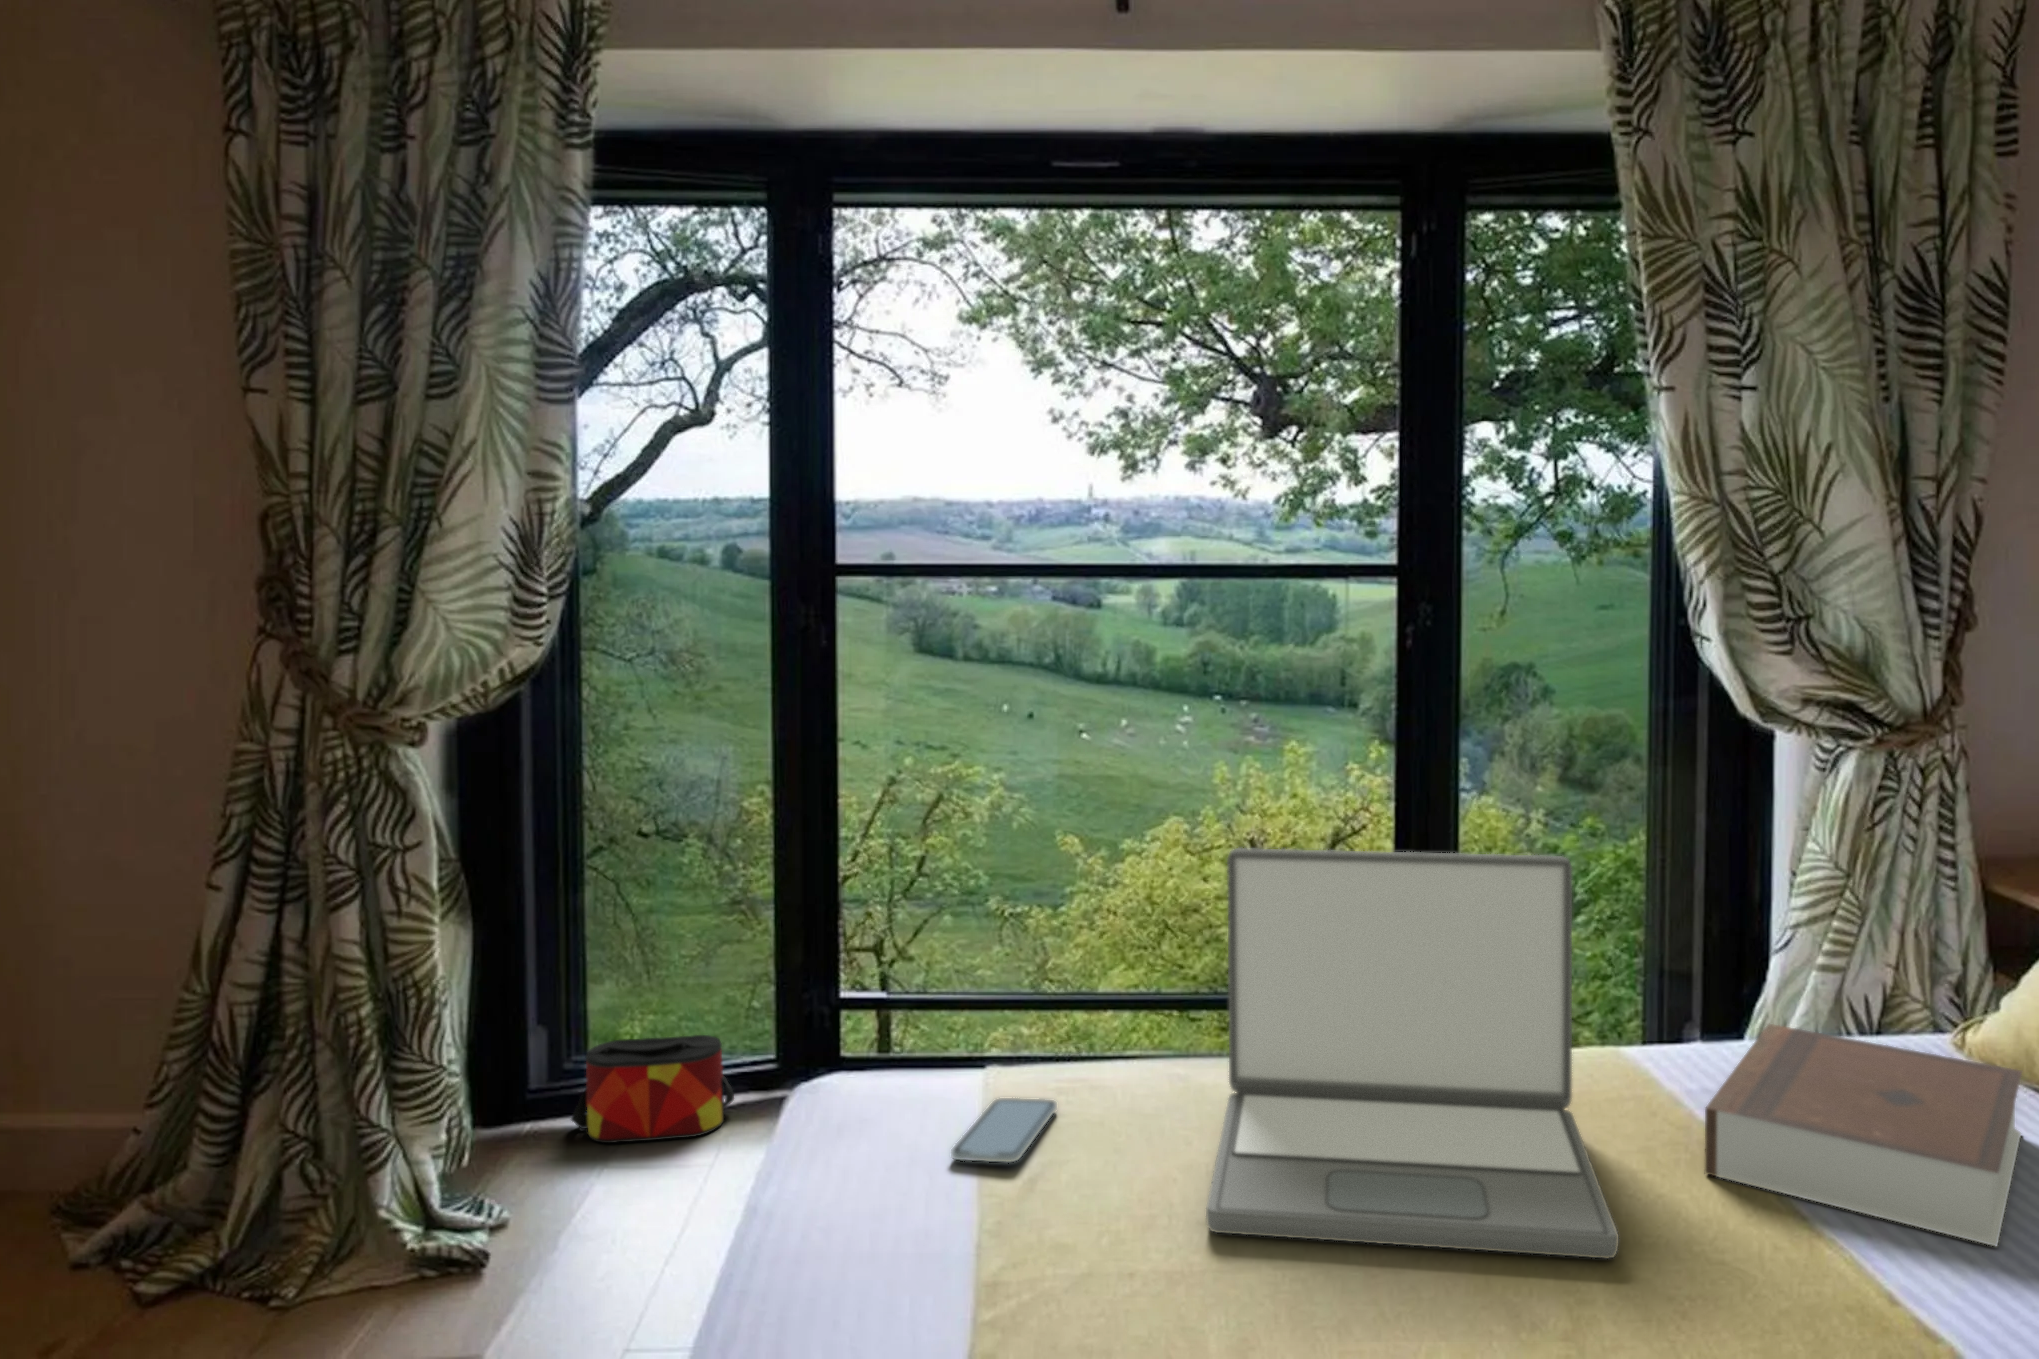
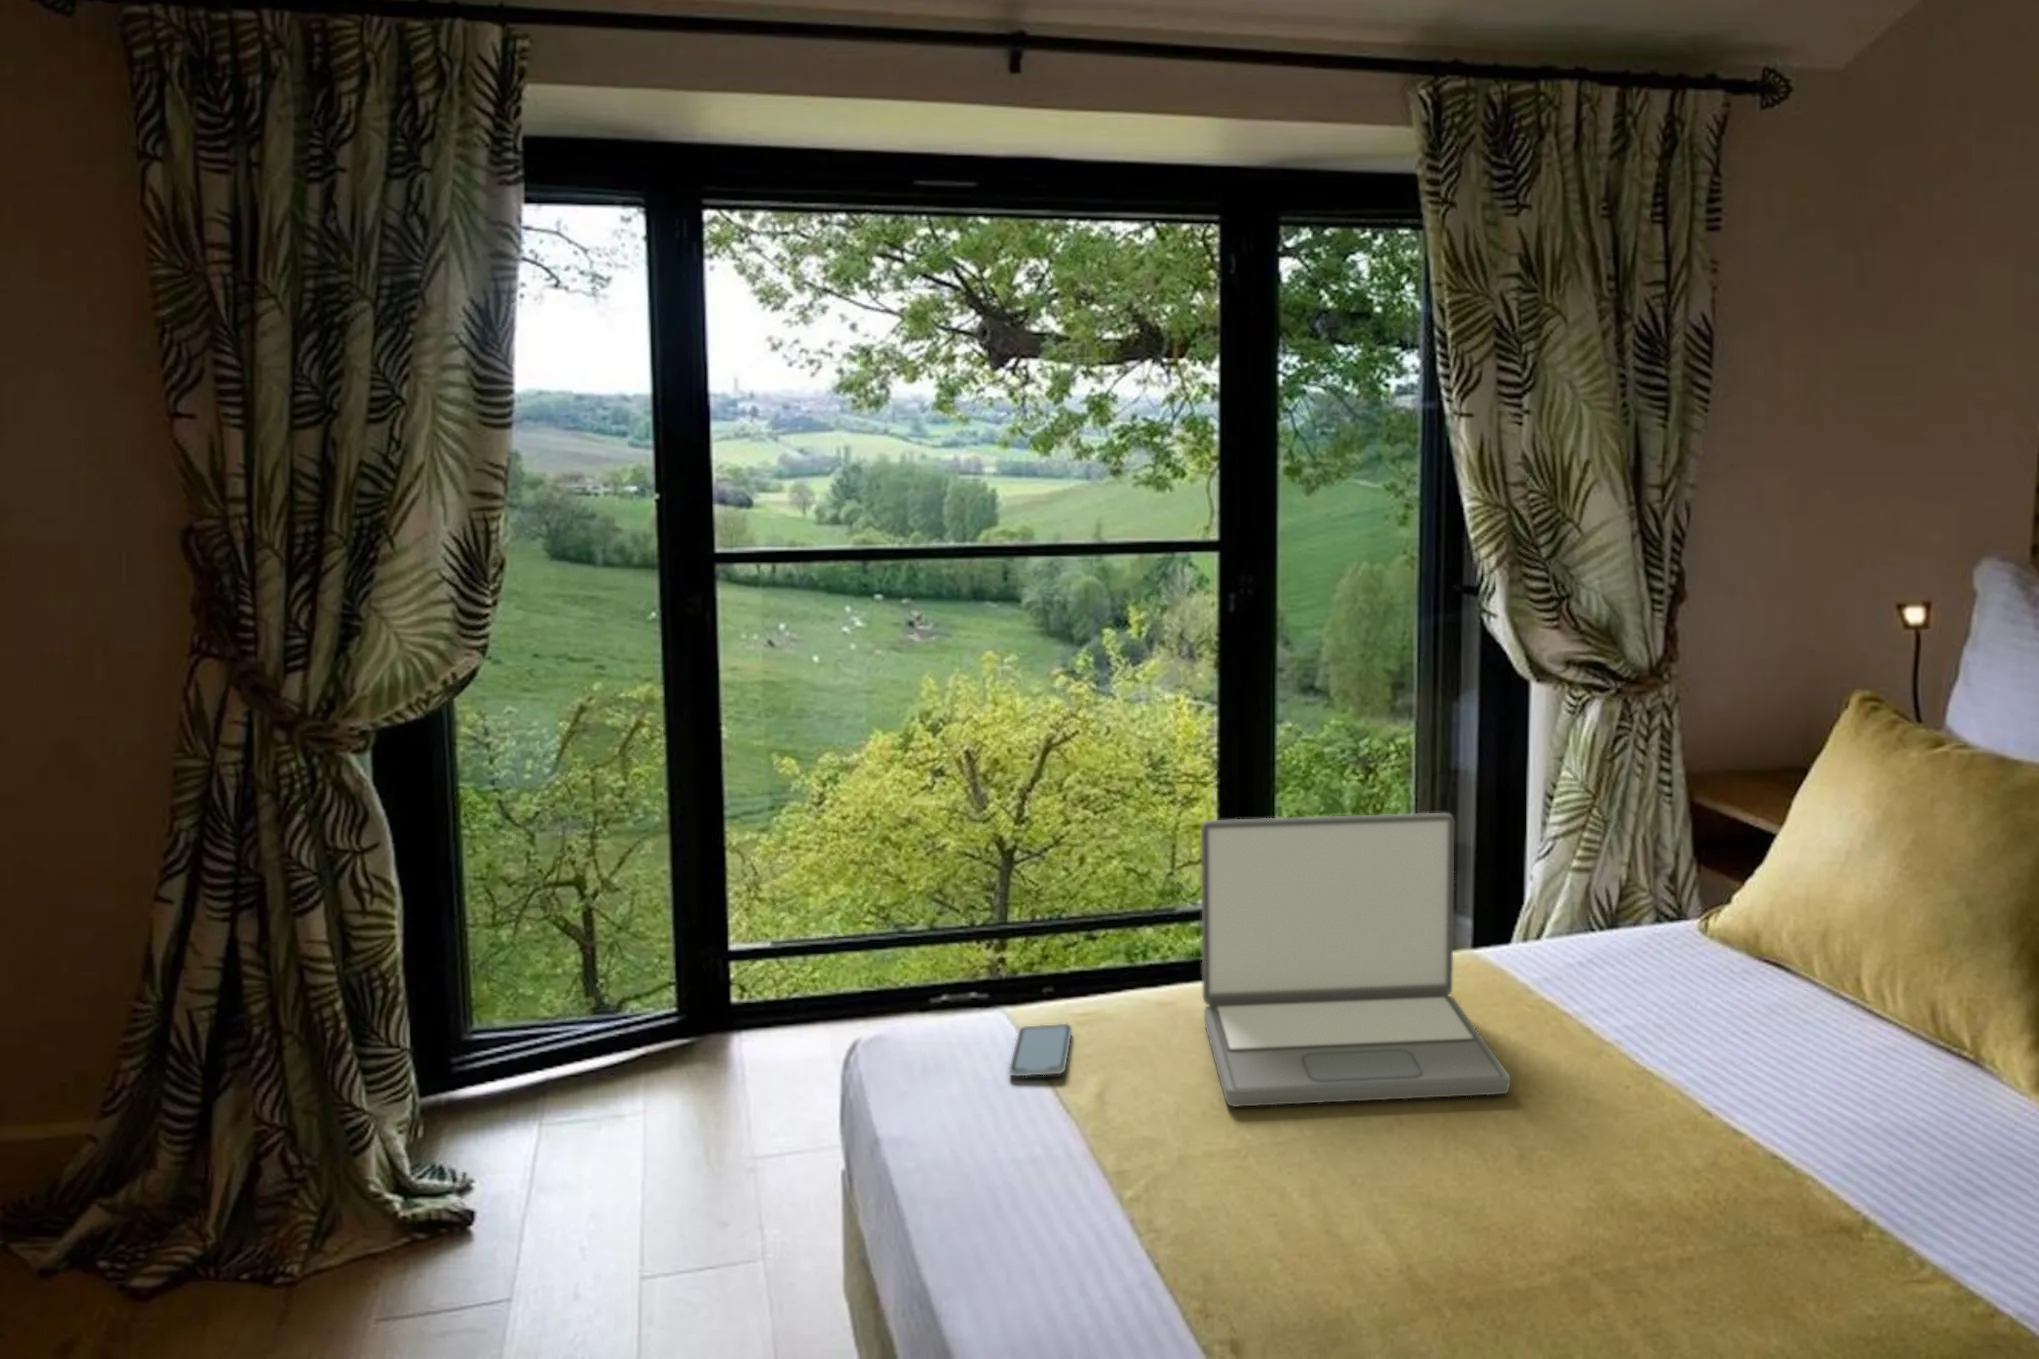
book: present [1705,1024,2022,1246] -> none [1549,921,1744,1060]
bag: present [571,1035,734,1143] -> none [501,999,657,1105]

